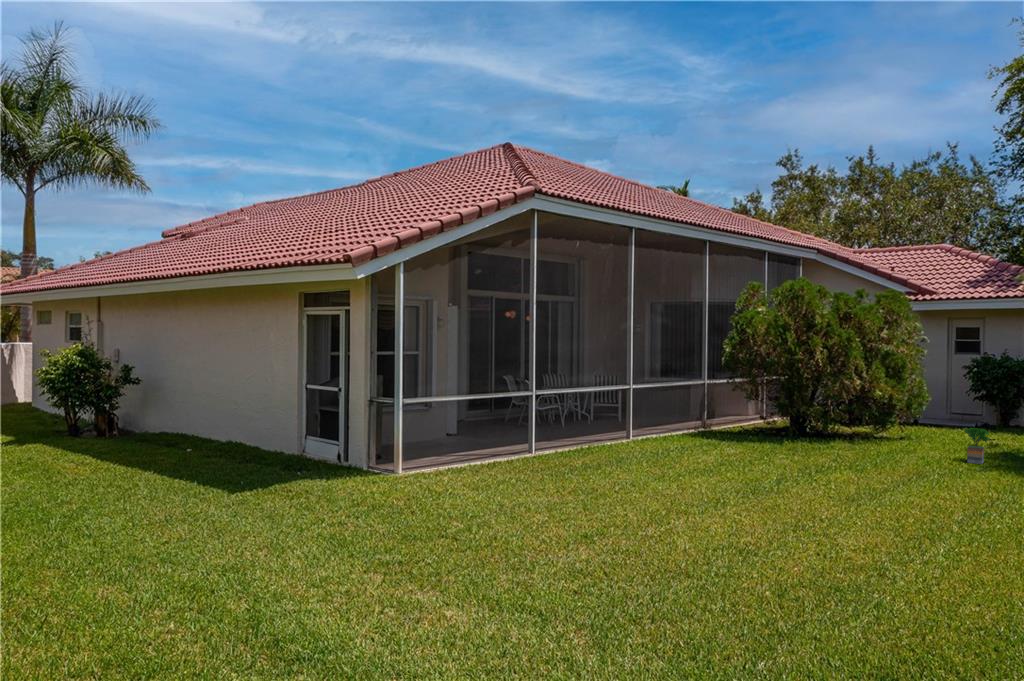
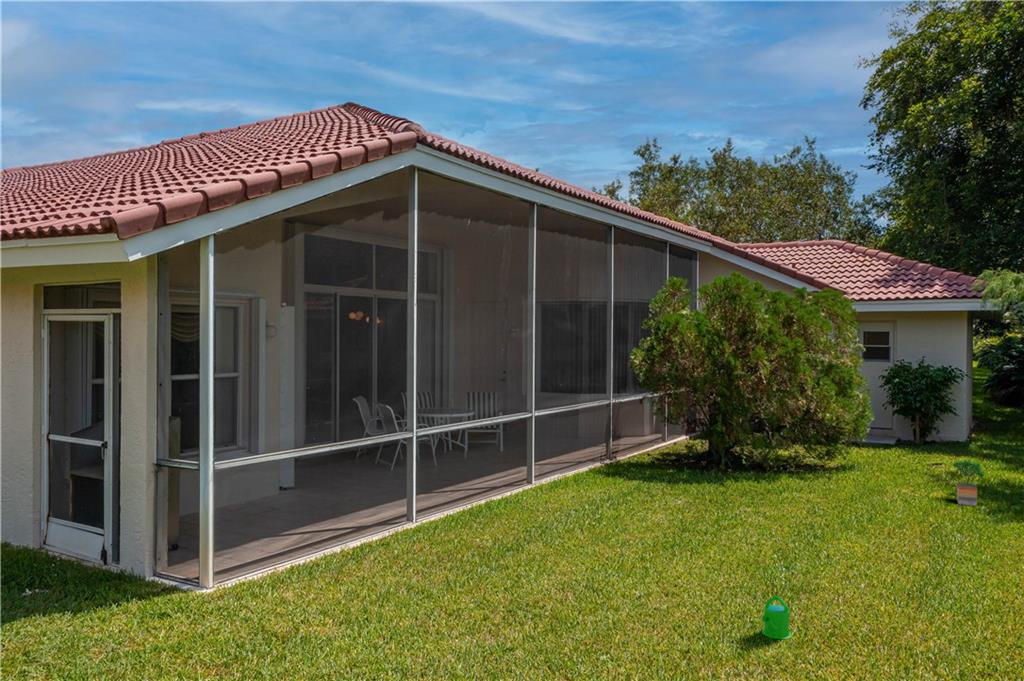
watering can: none [727,487,749,513] -> present [762,596,791,639]

